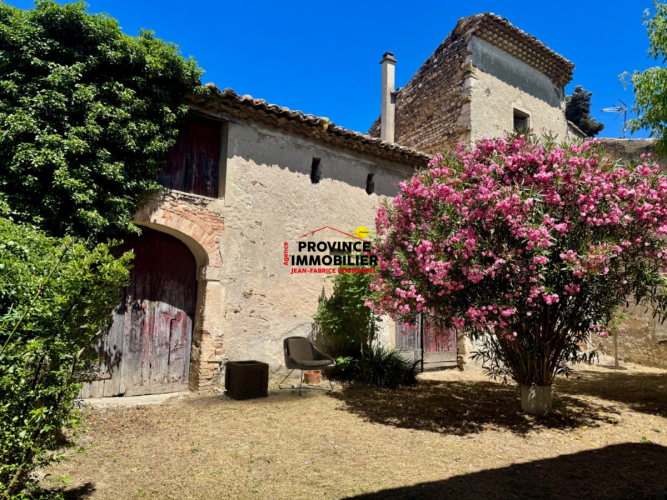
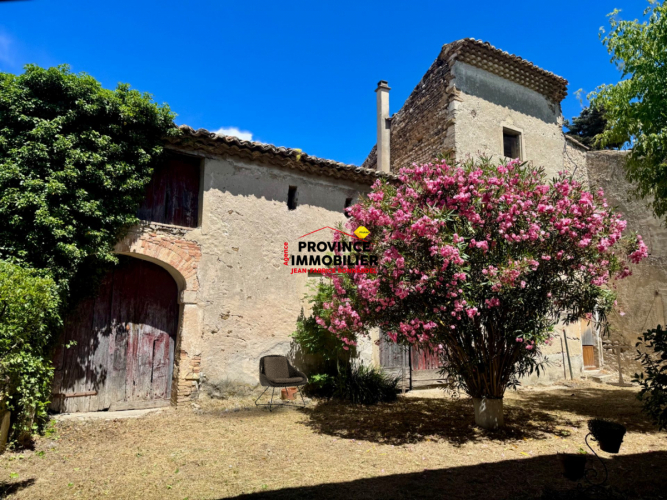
wooden crate: present [224,360,269,400] -> none [201,378,241,416]

